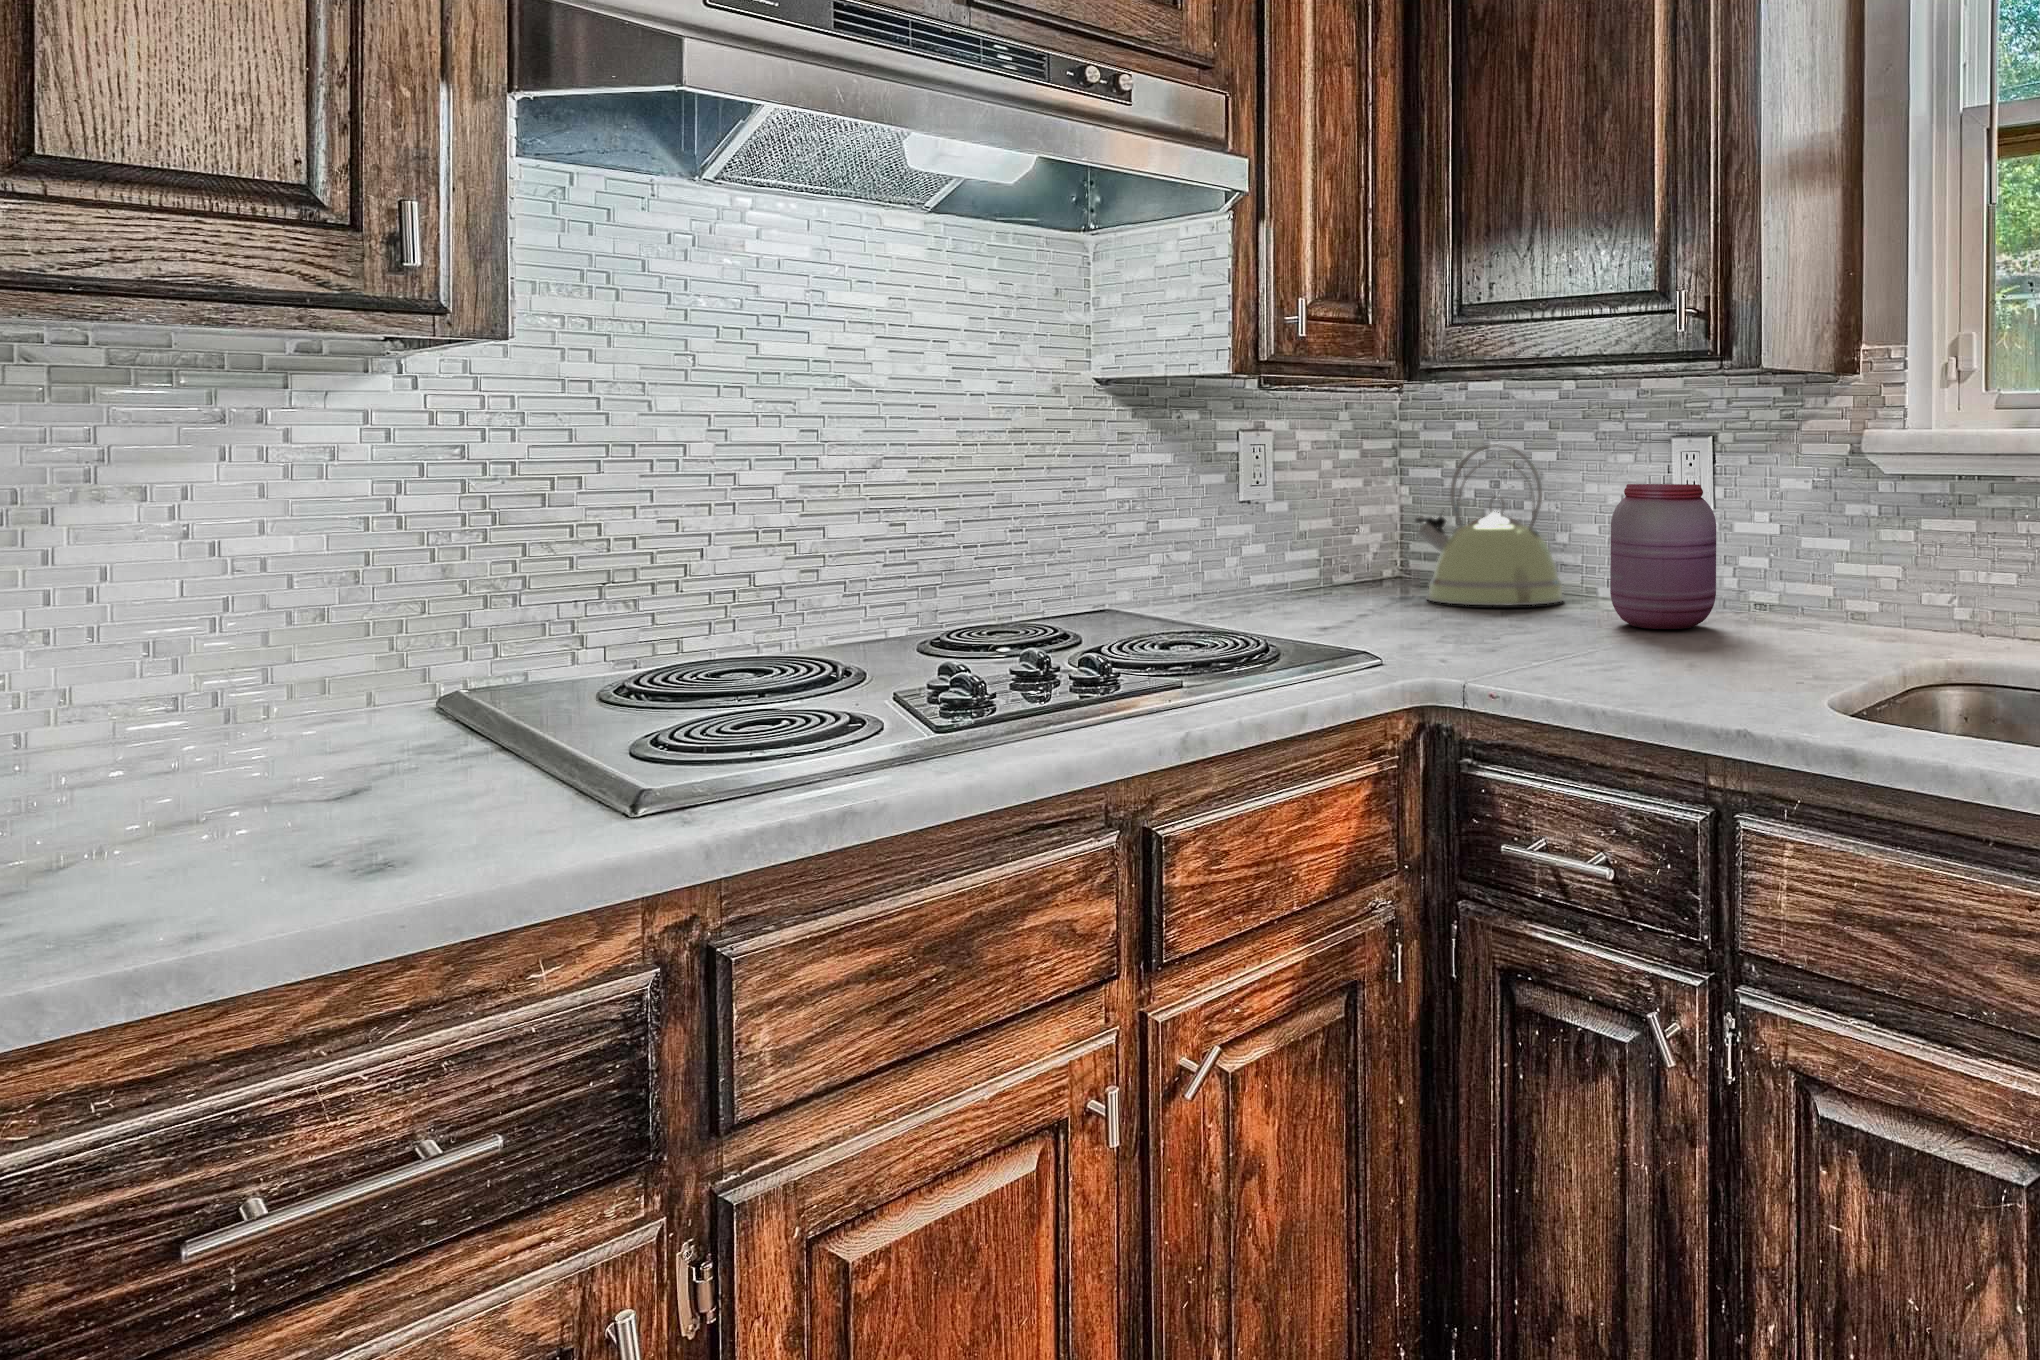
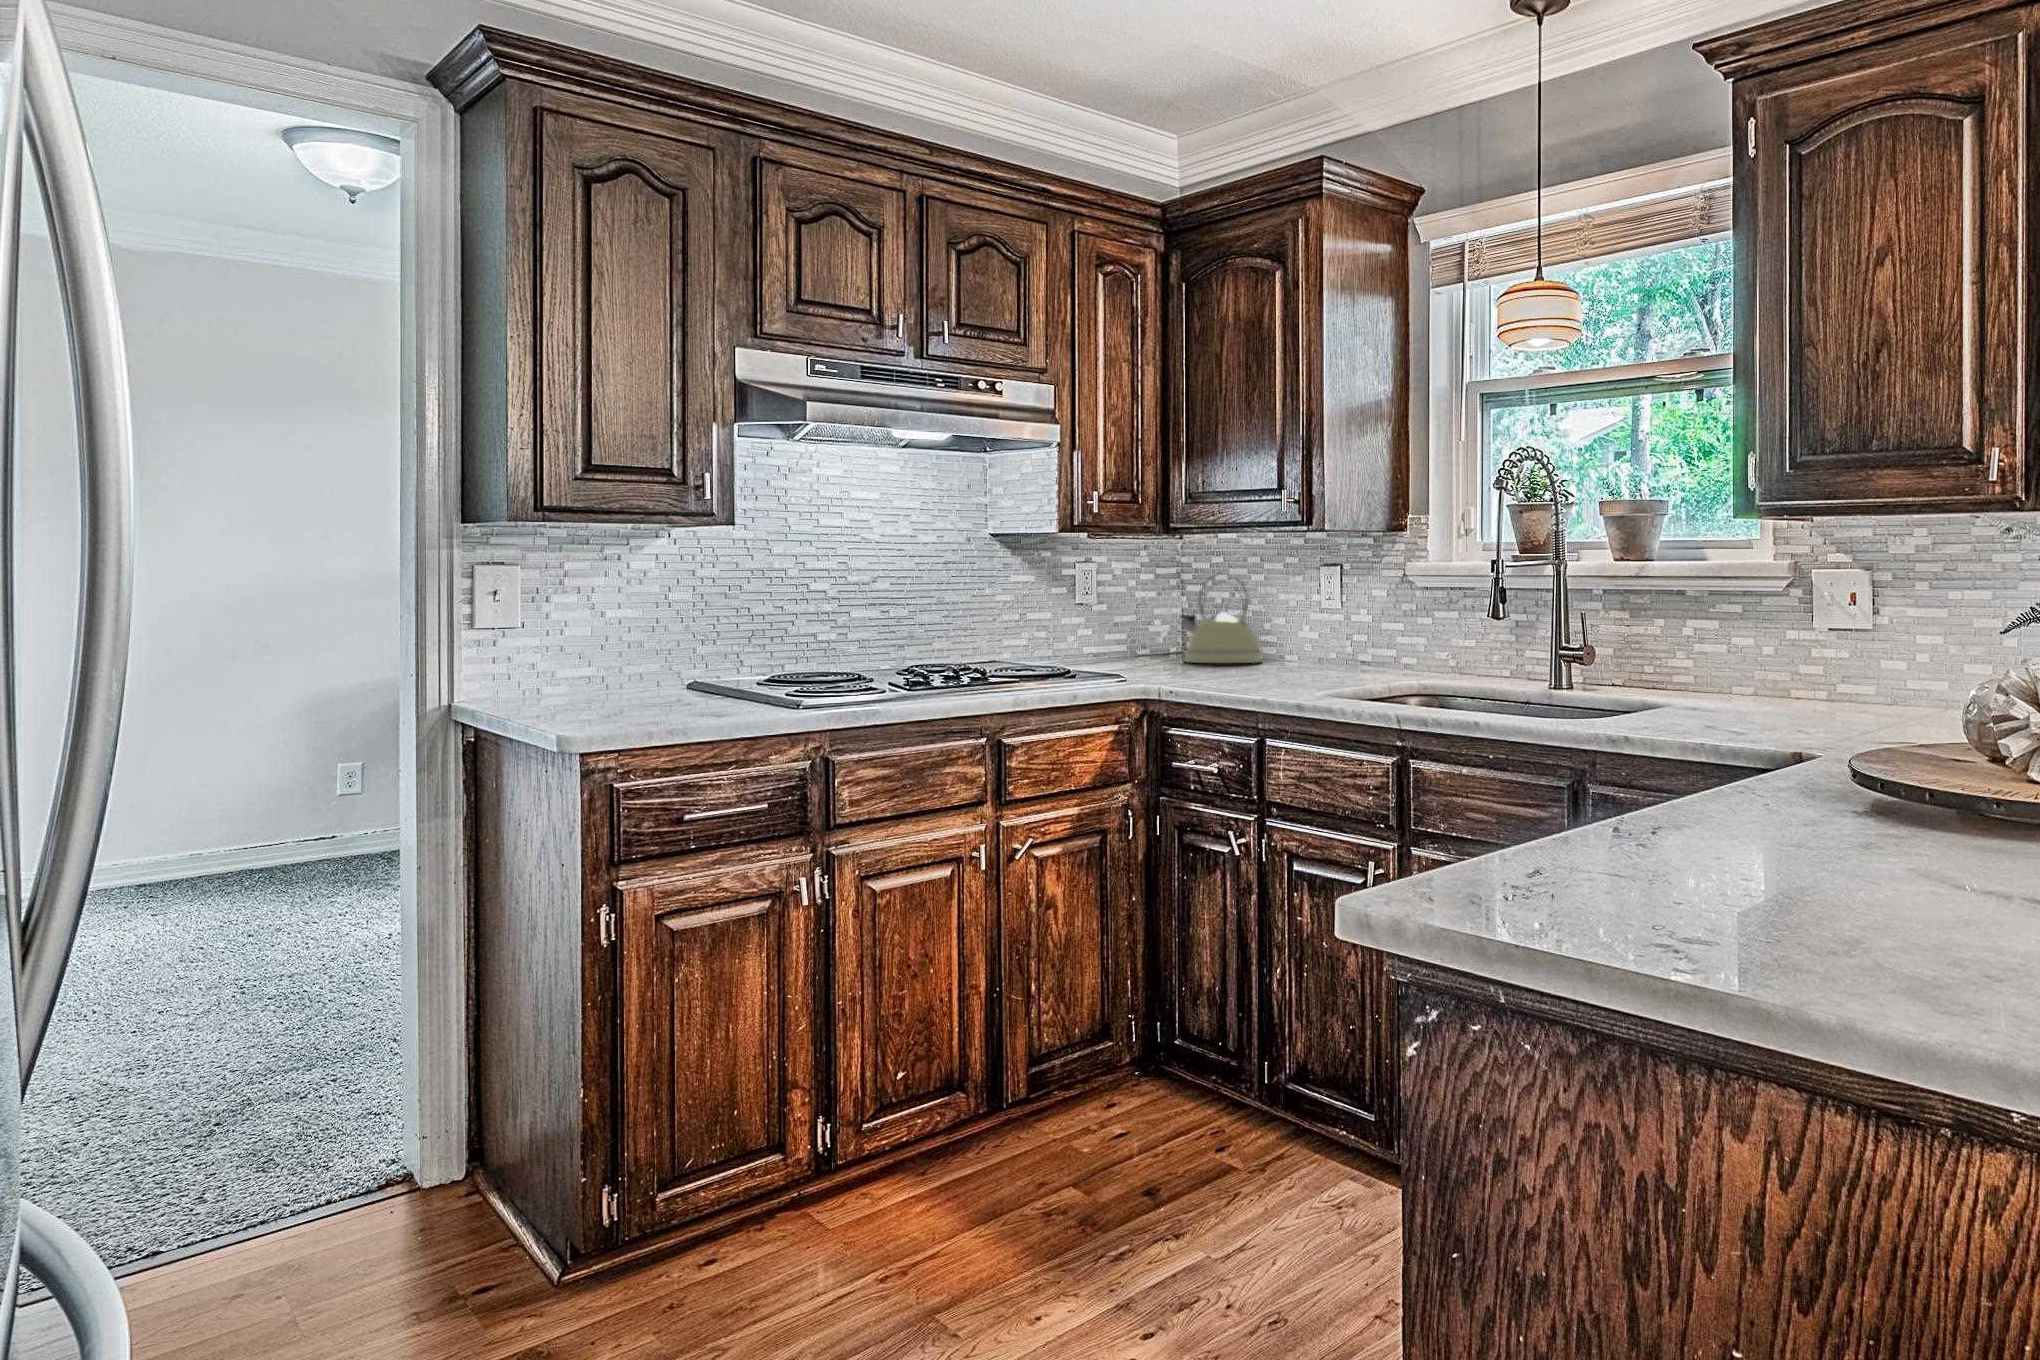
jar: present [1610,484,1716,629] -> none [1269,594,1326,672]

